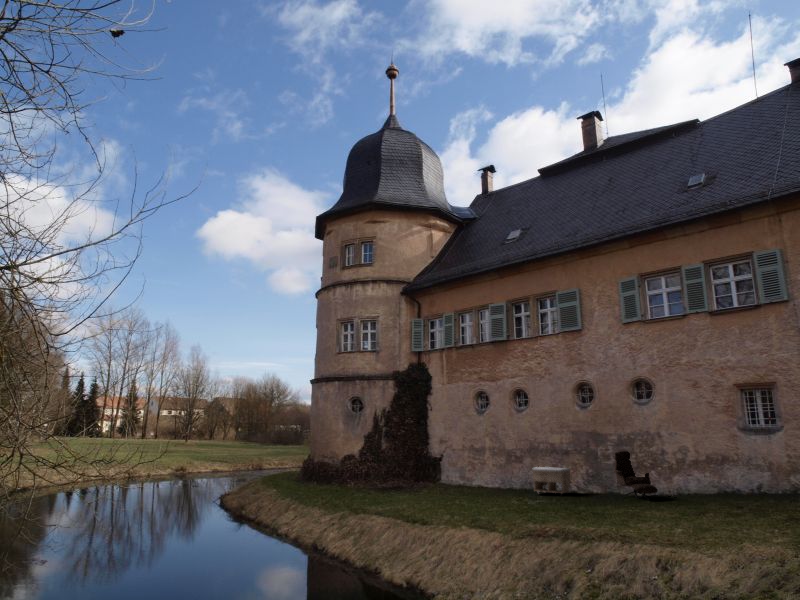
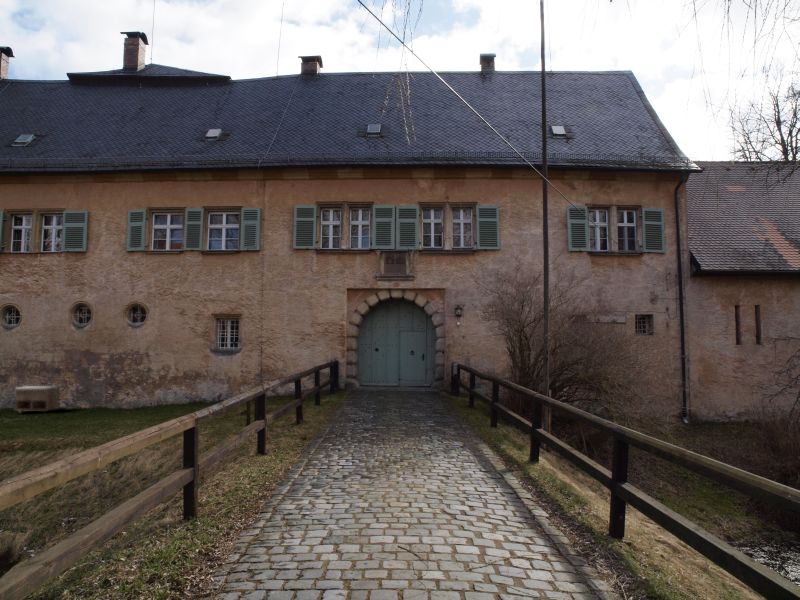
lounge chair: present [614,451,658,500] -> none [100,369,137,412]

